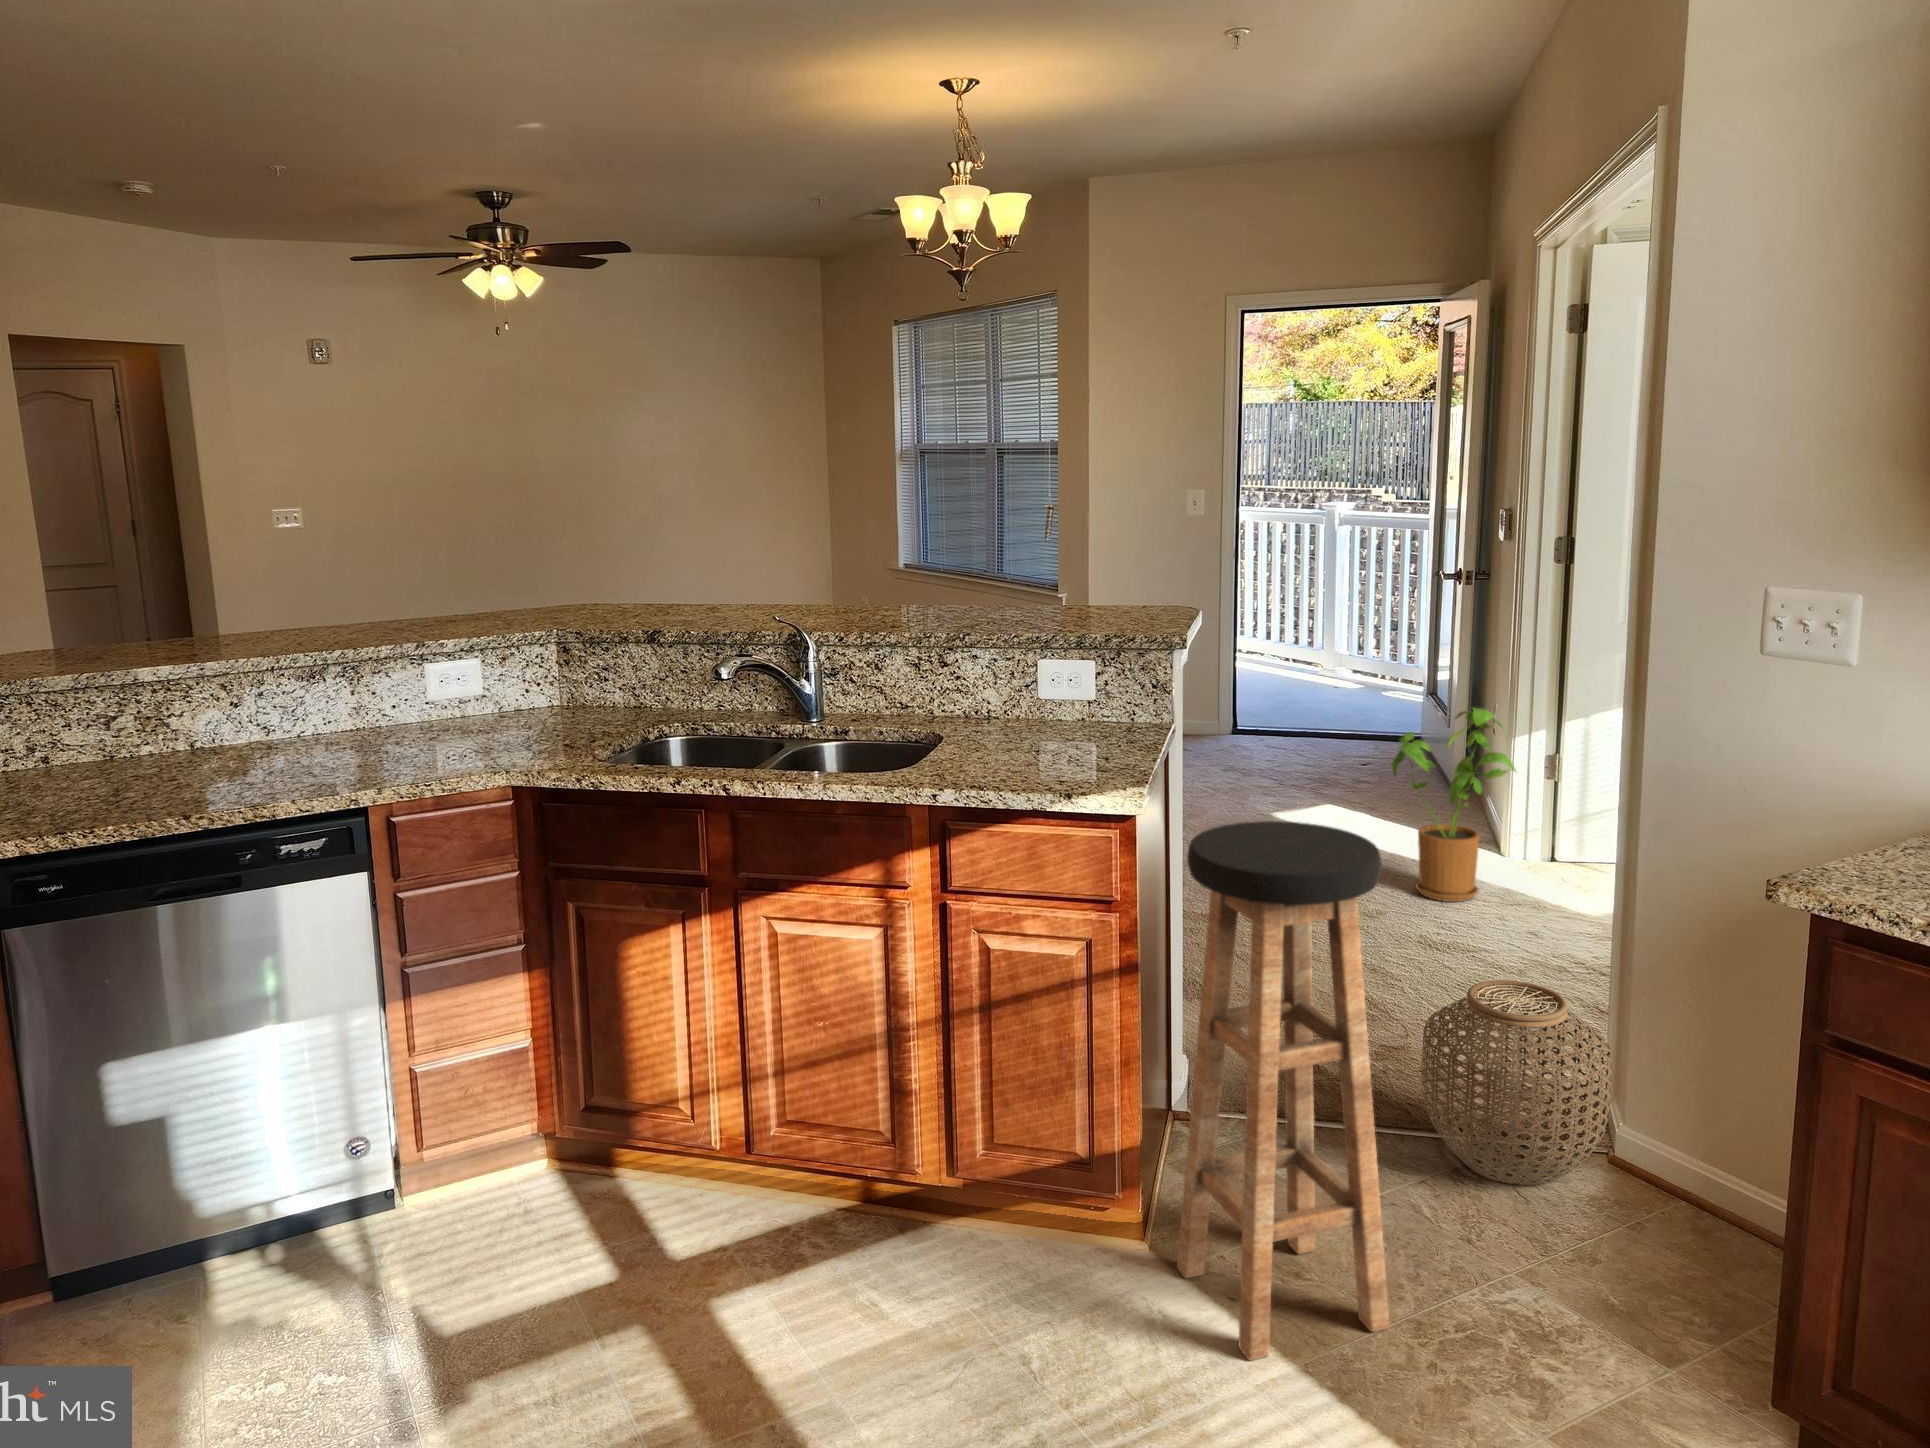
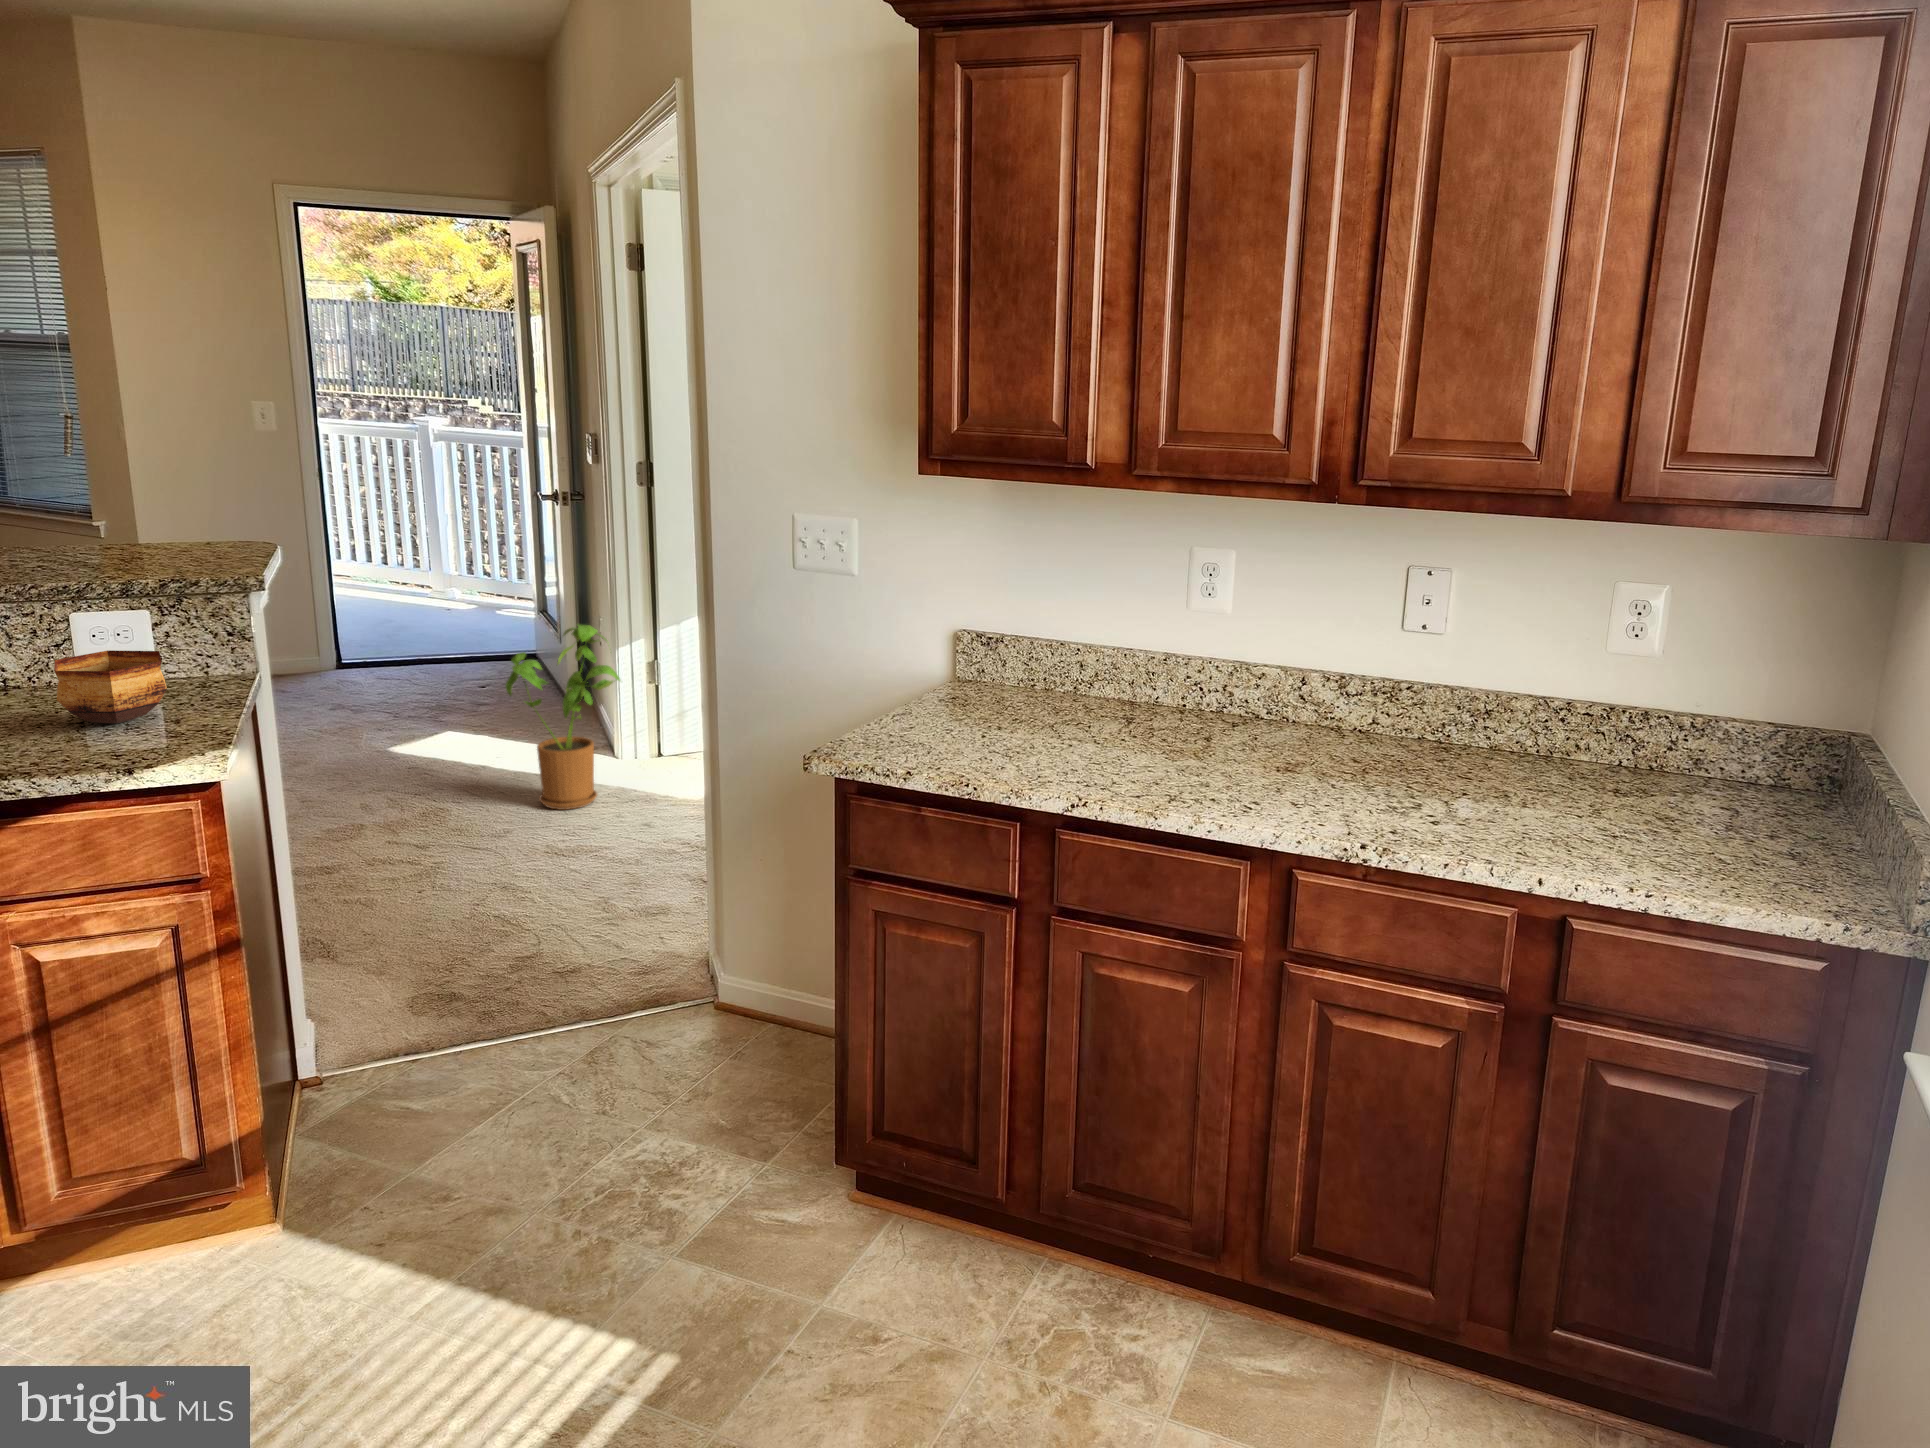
bowl: none [1023,692,1103,755] -> present [54,651,167,723]
bar stool: present [1177,821,1390,1361] -> none [286,763,540,1295]
woven basket: present [1422,980,1612,1185] -> none [551,874,711,1053]

